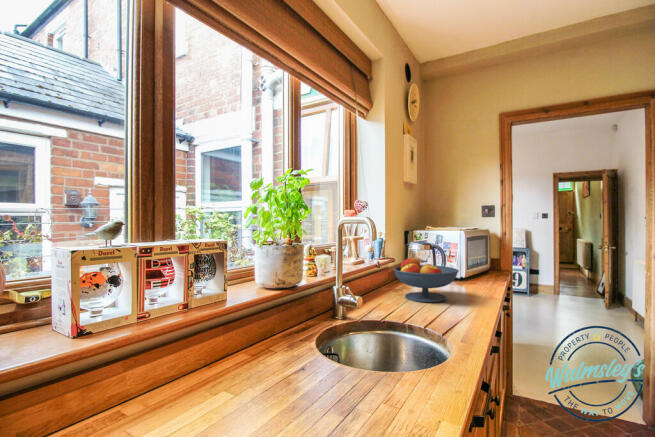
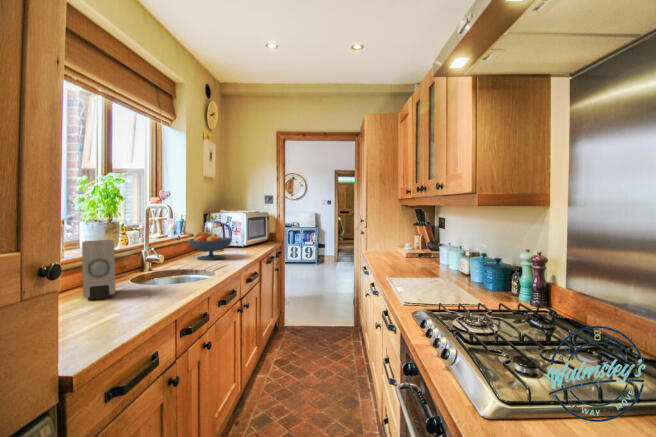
soap dispenser: none [229,281,290,412] -> present [82,240,115,300]

